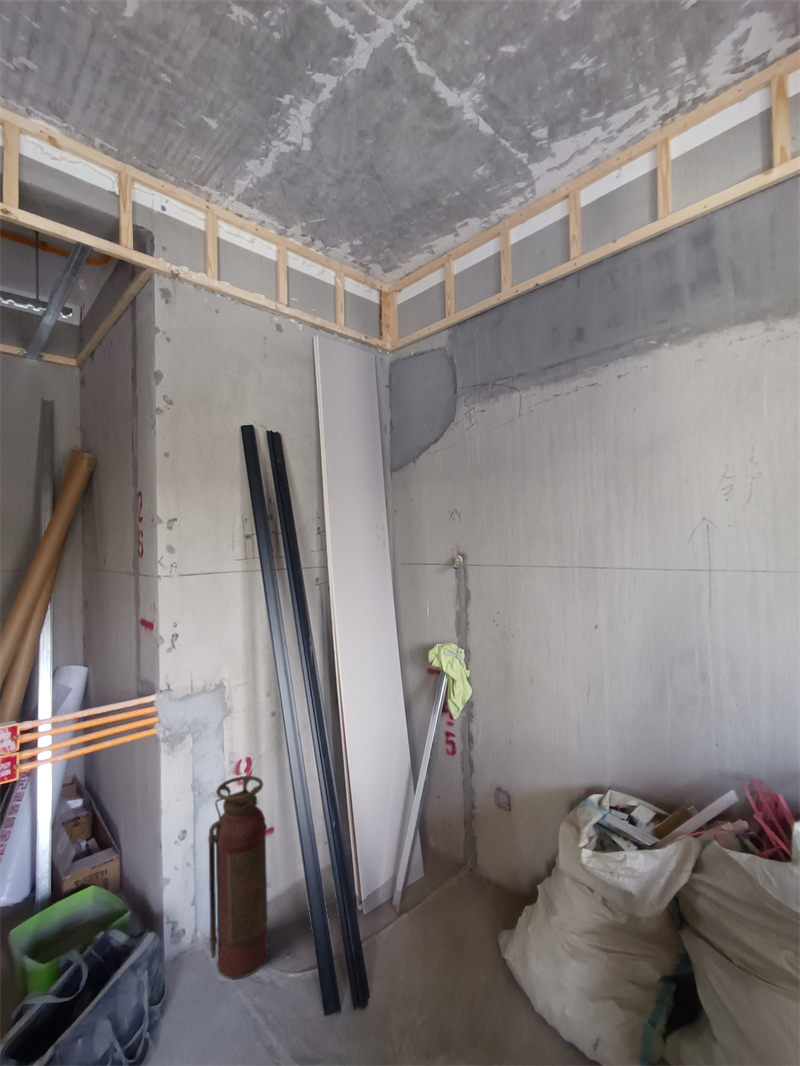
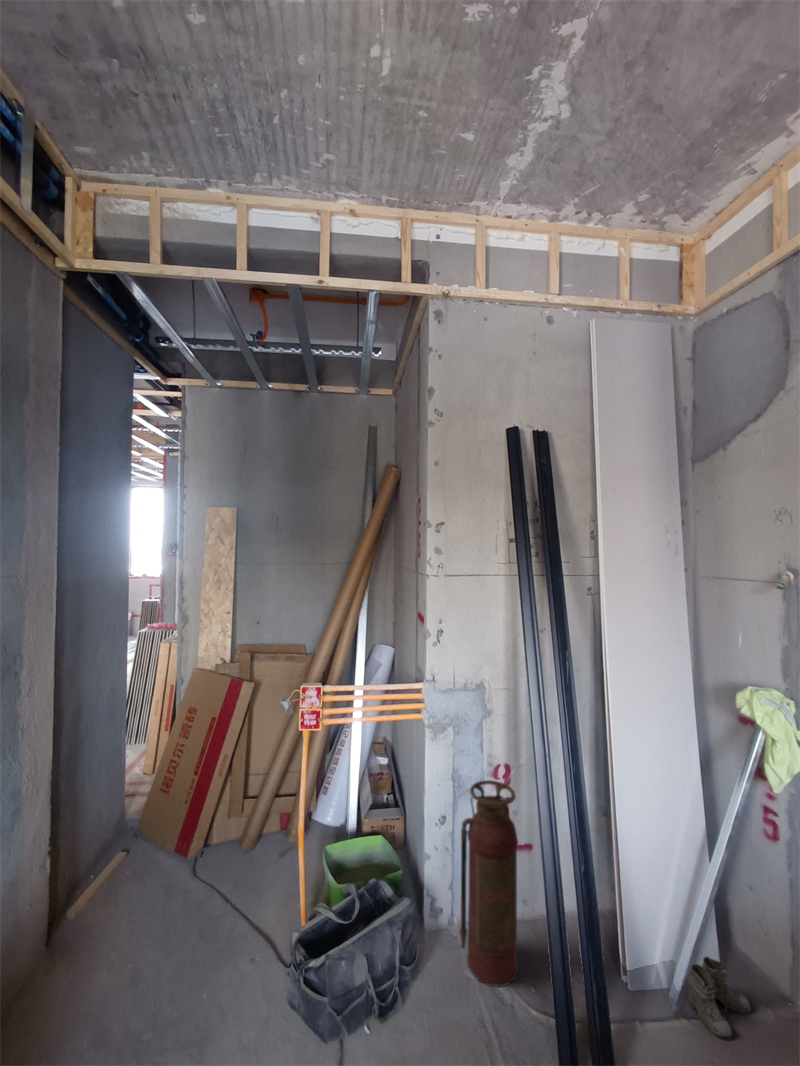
boots: none [402,857,442,912] -> present [687,957,752,1041]

